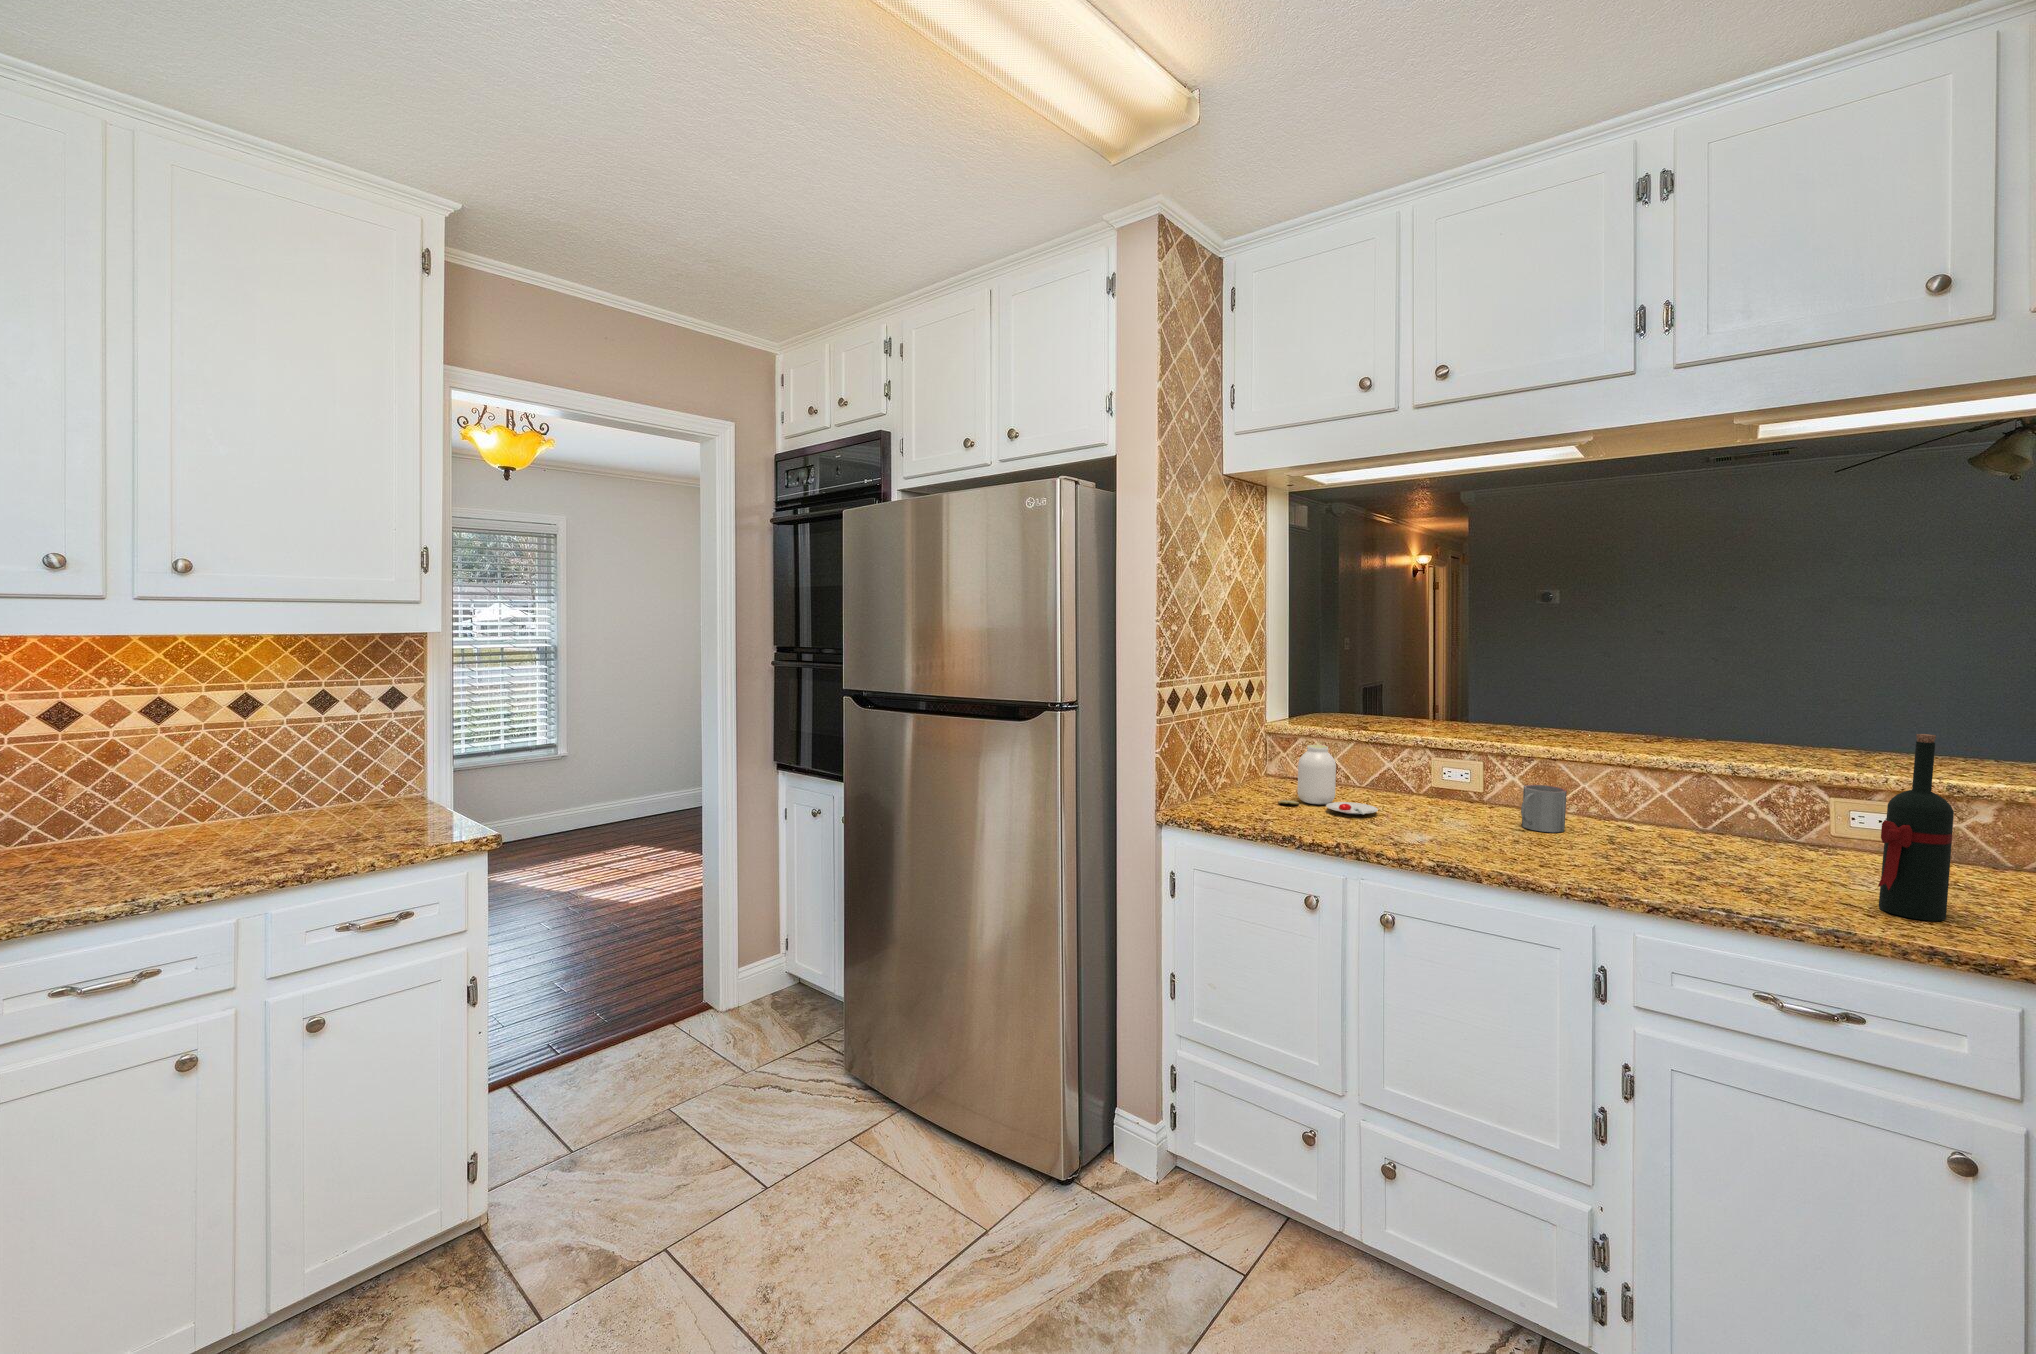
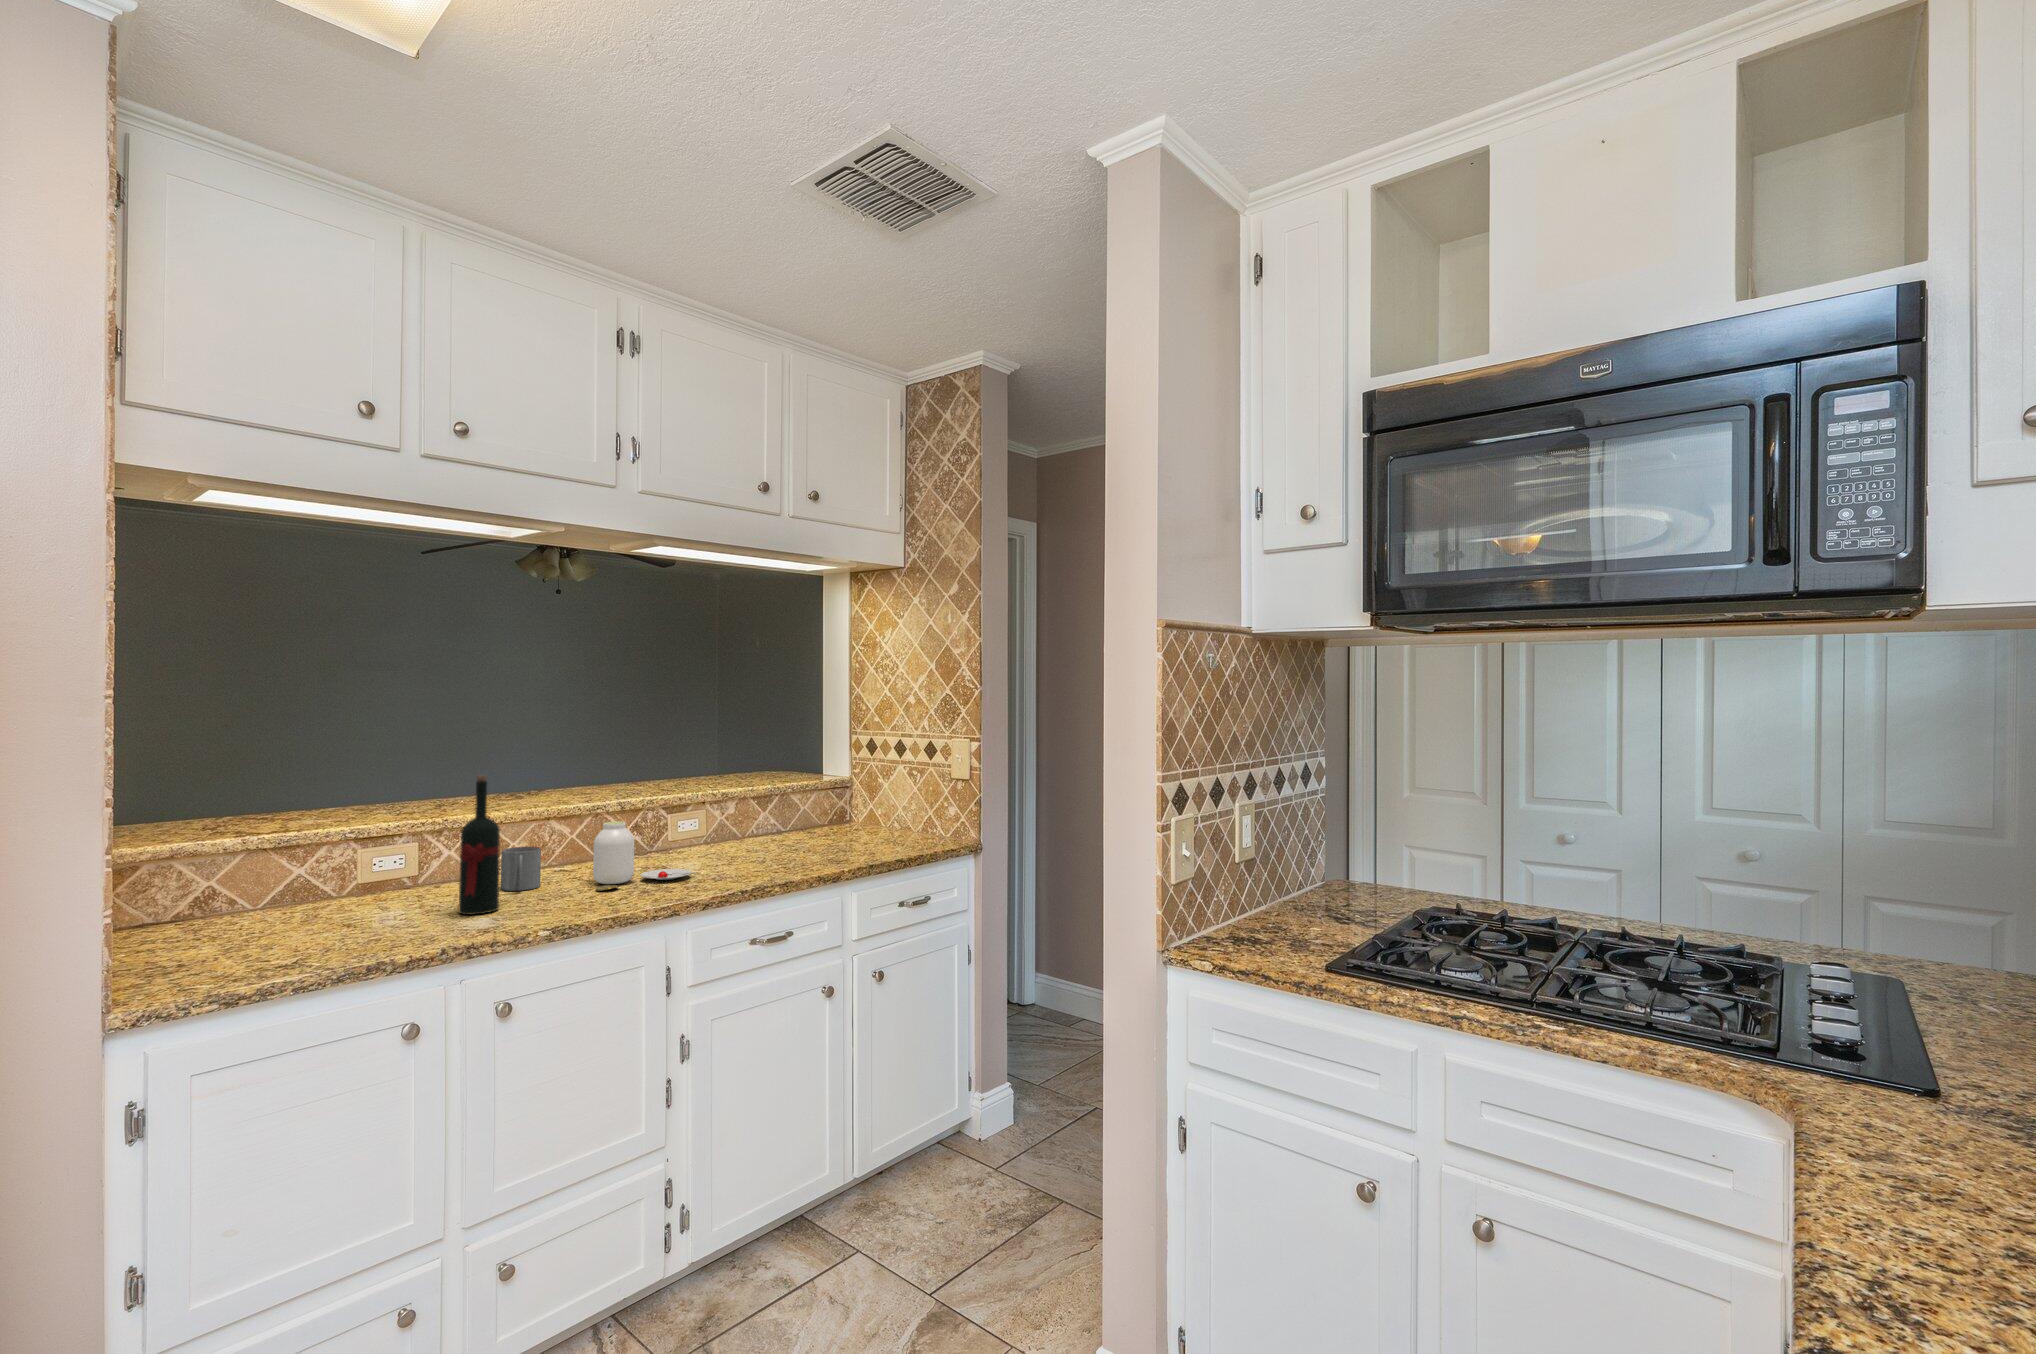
wine bottle: present [1878,734,1954,921] -> present [459,775,500,915]
jar: present [1278,745,1378,814] -> present [593,822,696,891]

